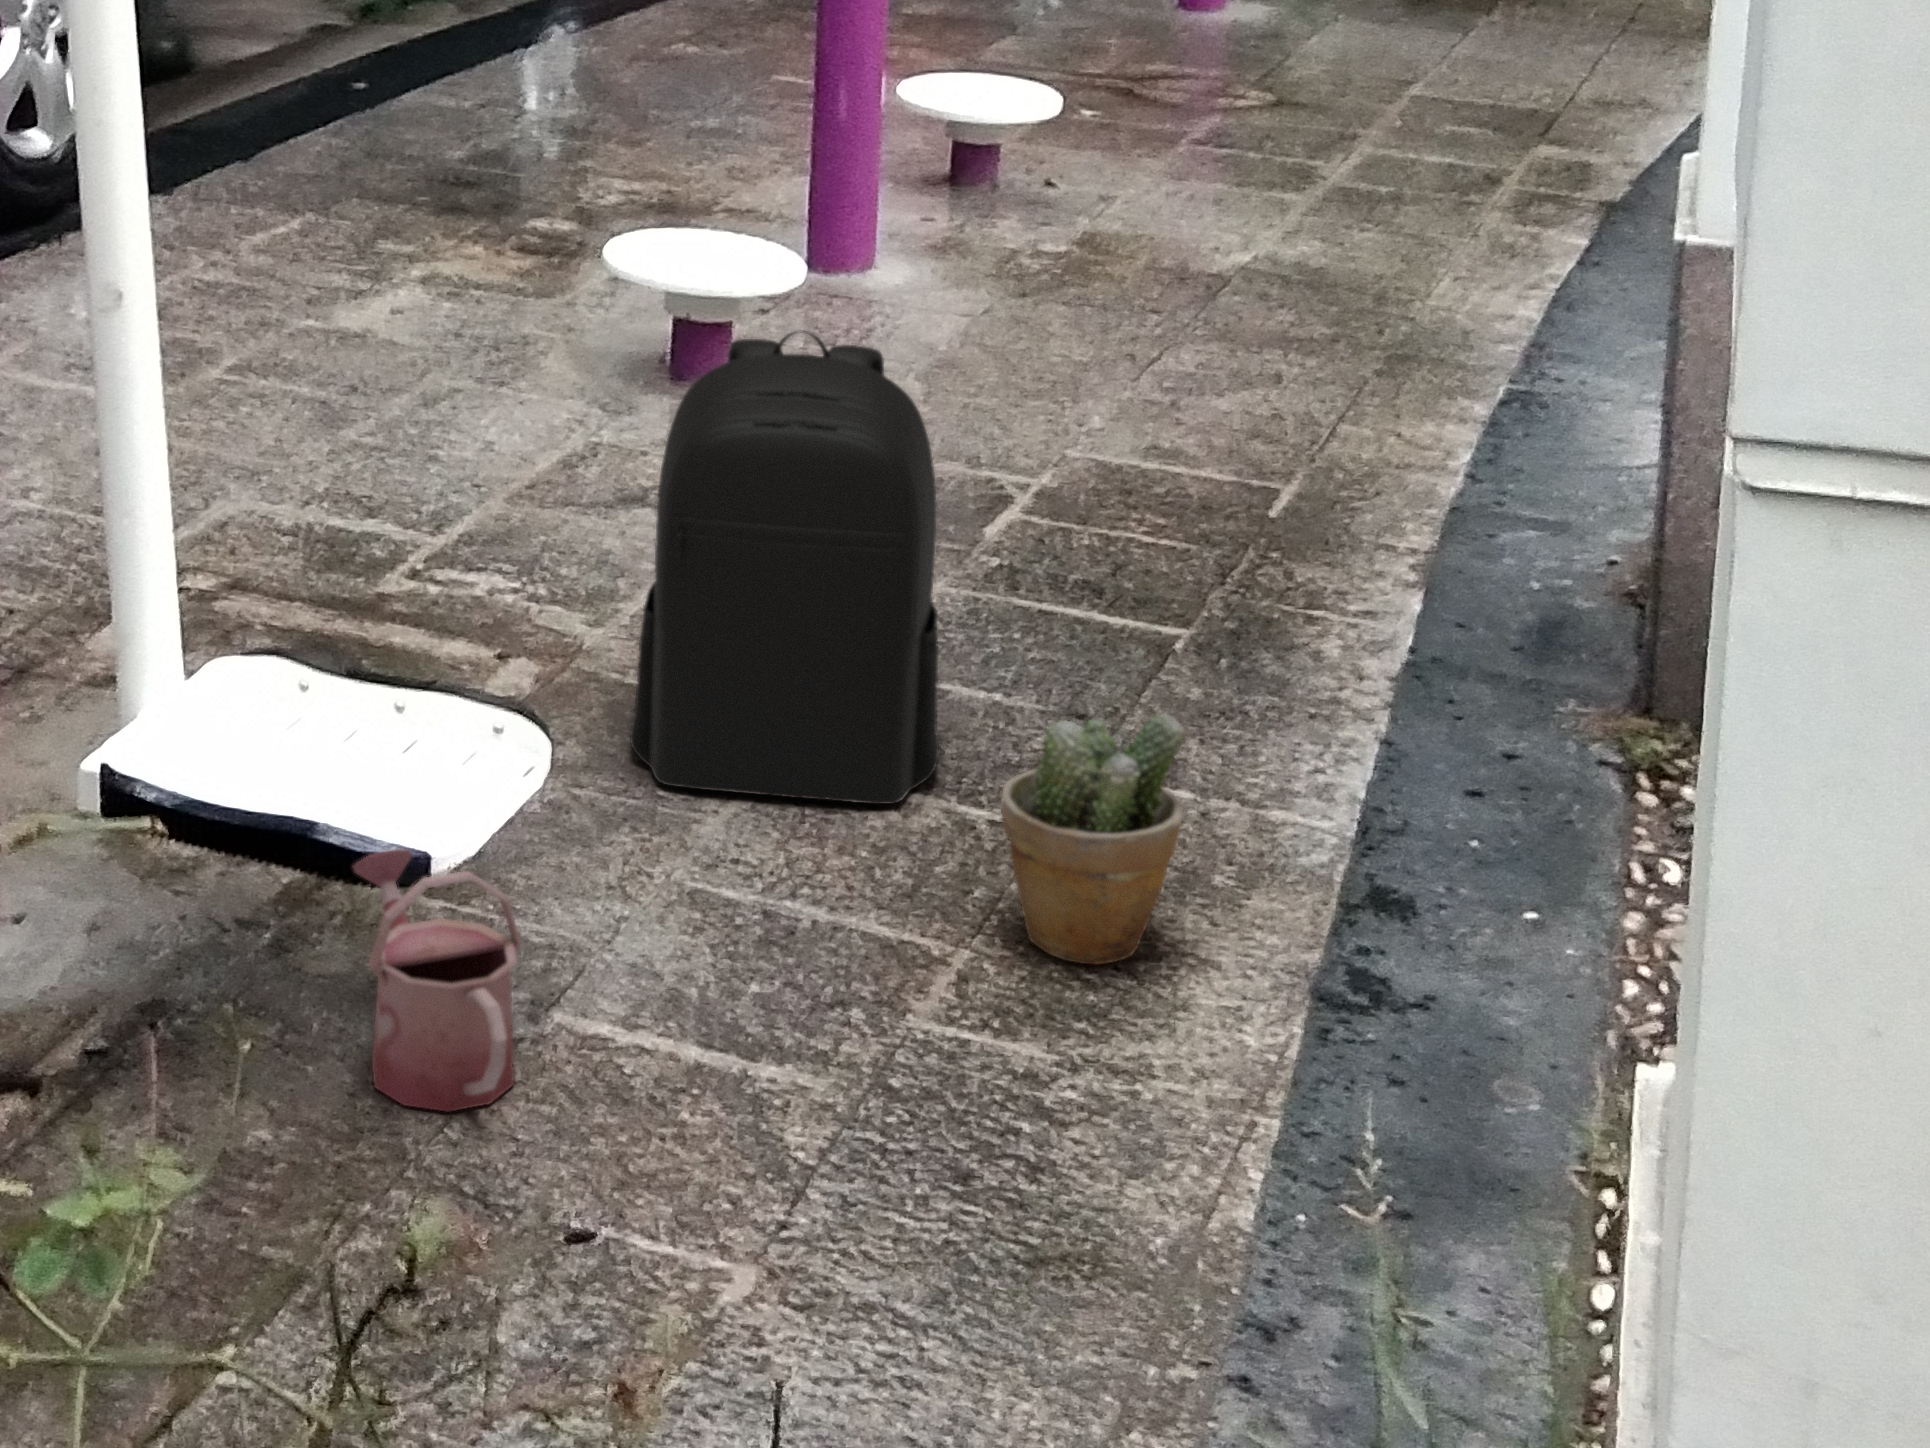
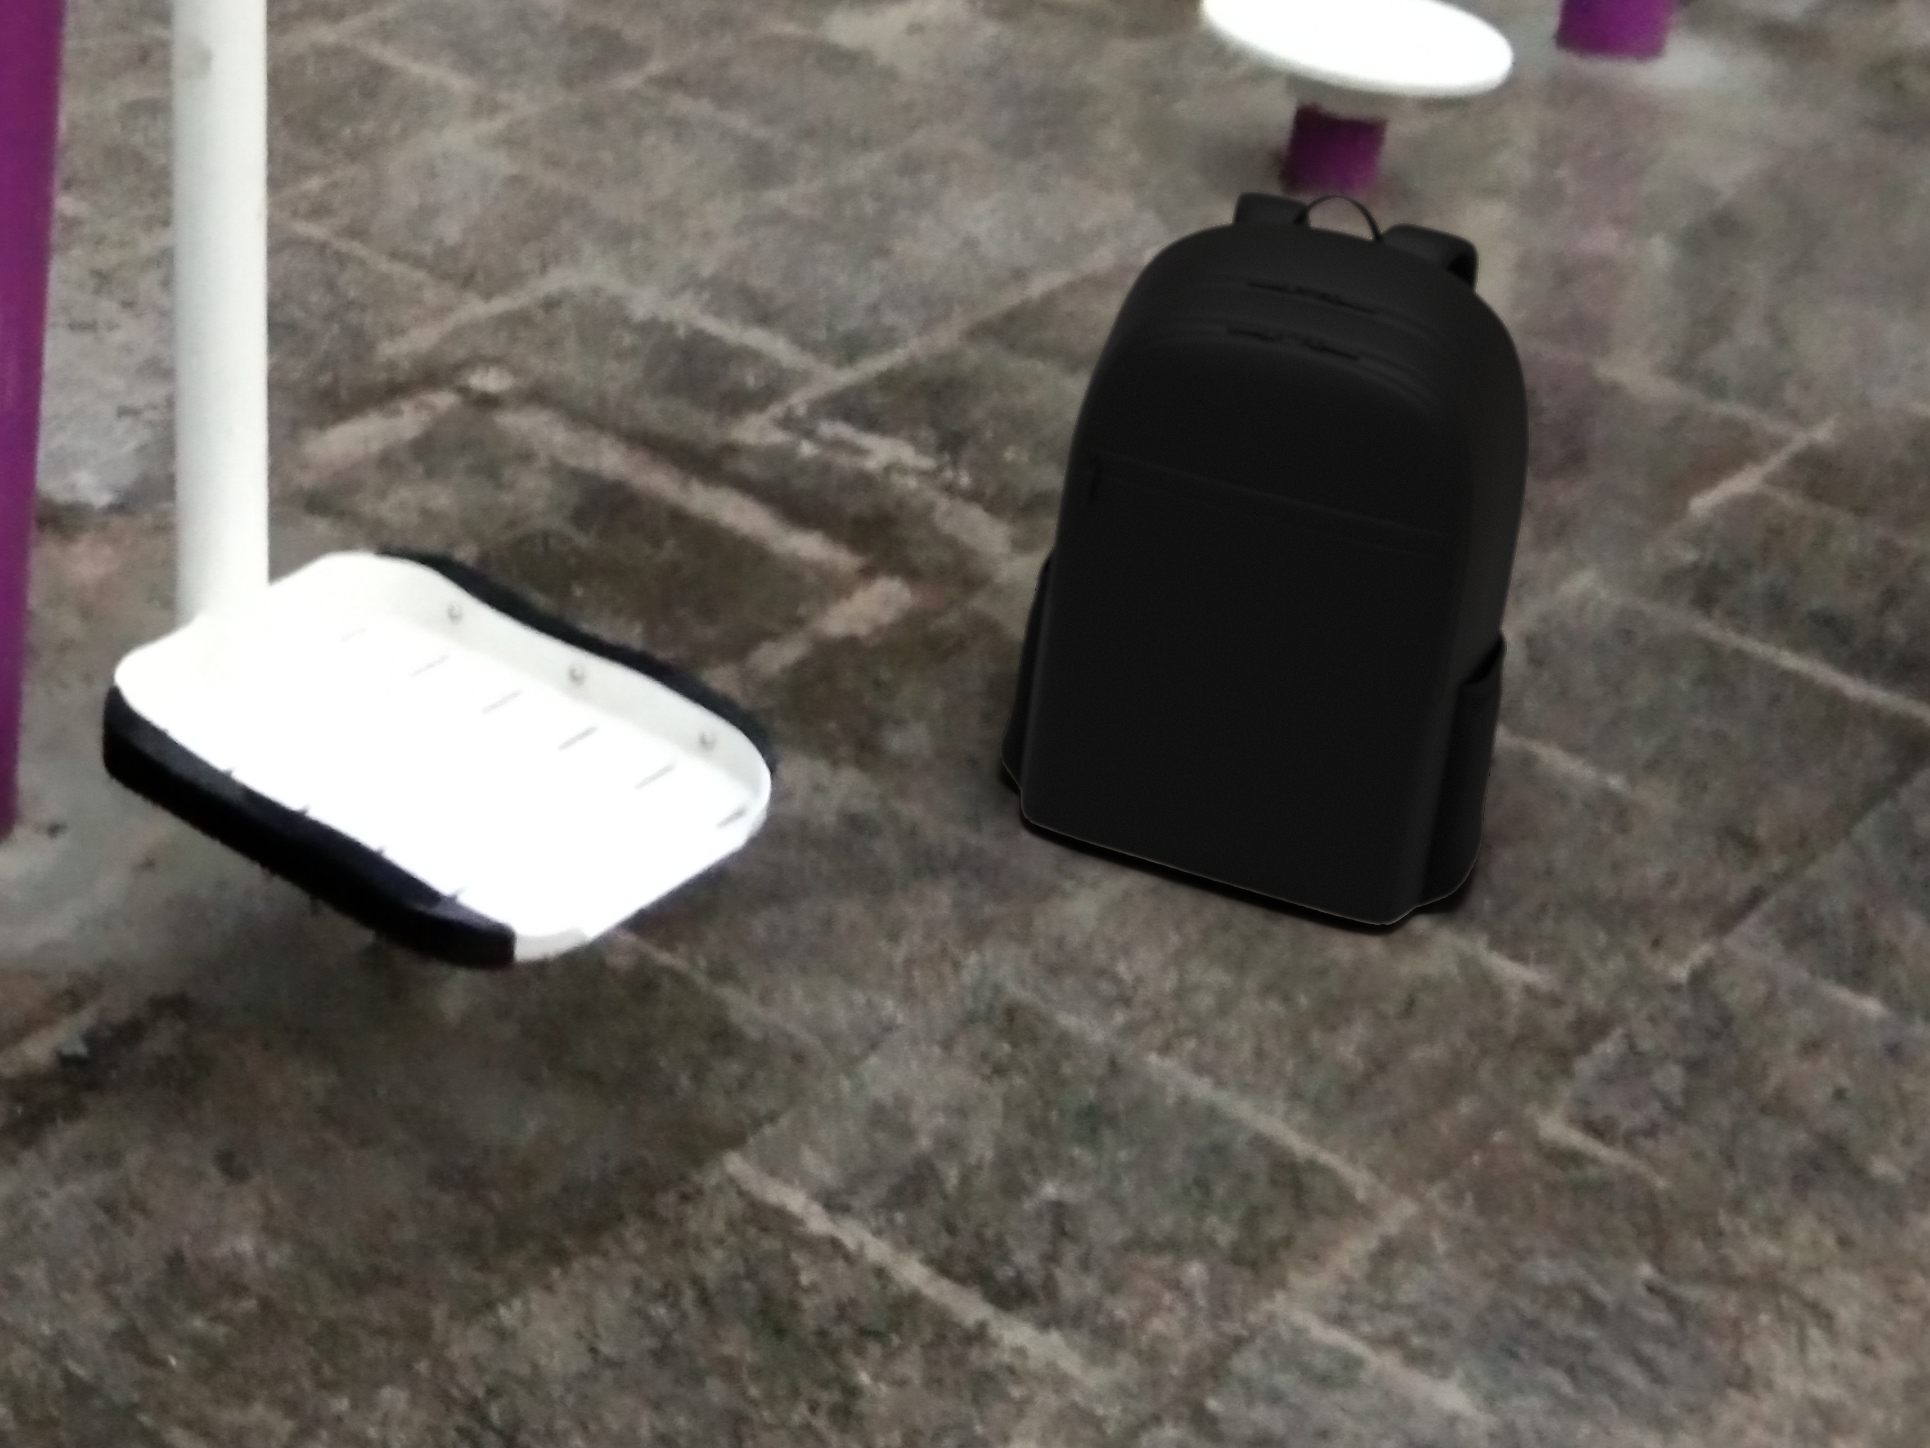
potted plant: present [1002,714,1186,965] -> none [1500,889,1832,1275]
watering can: present [353,849,521,1111] -> none [413,877,657,1285]

